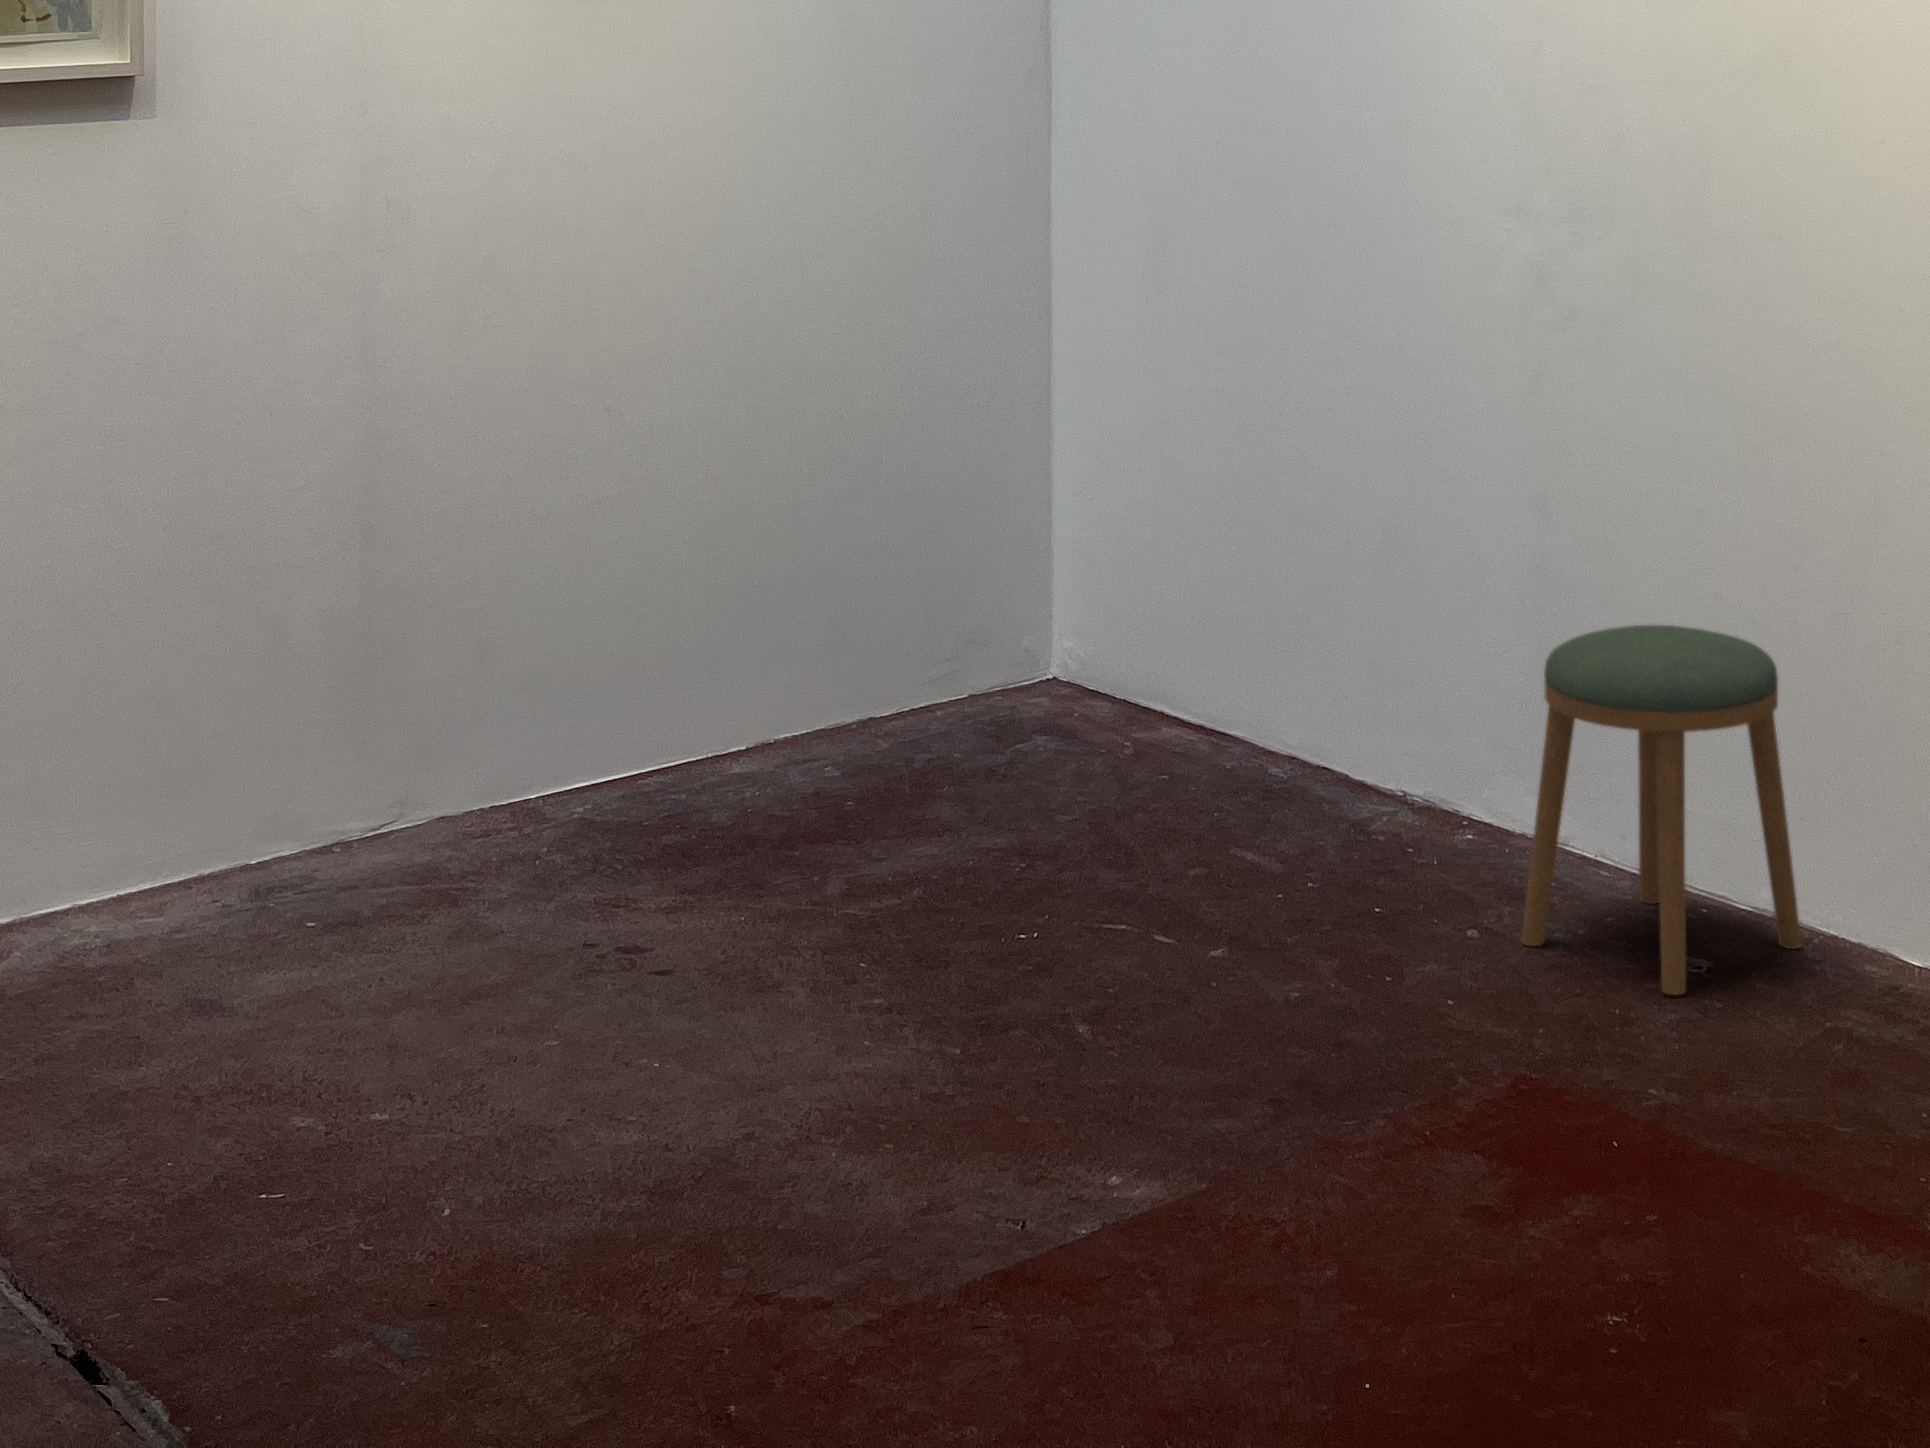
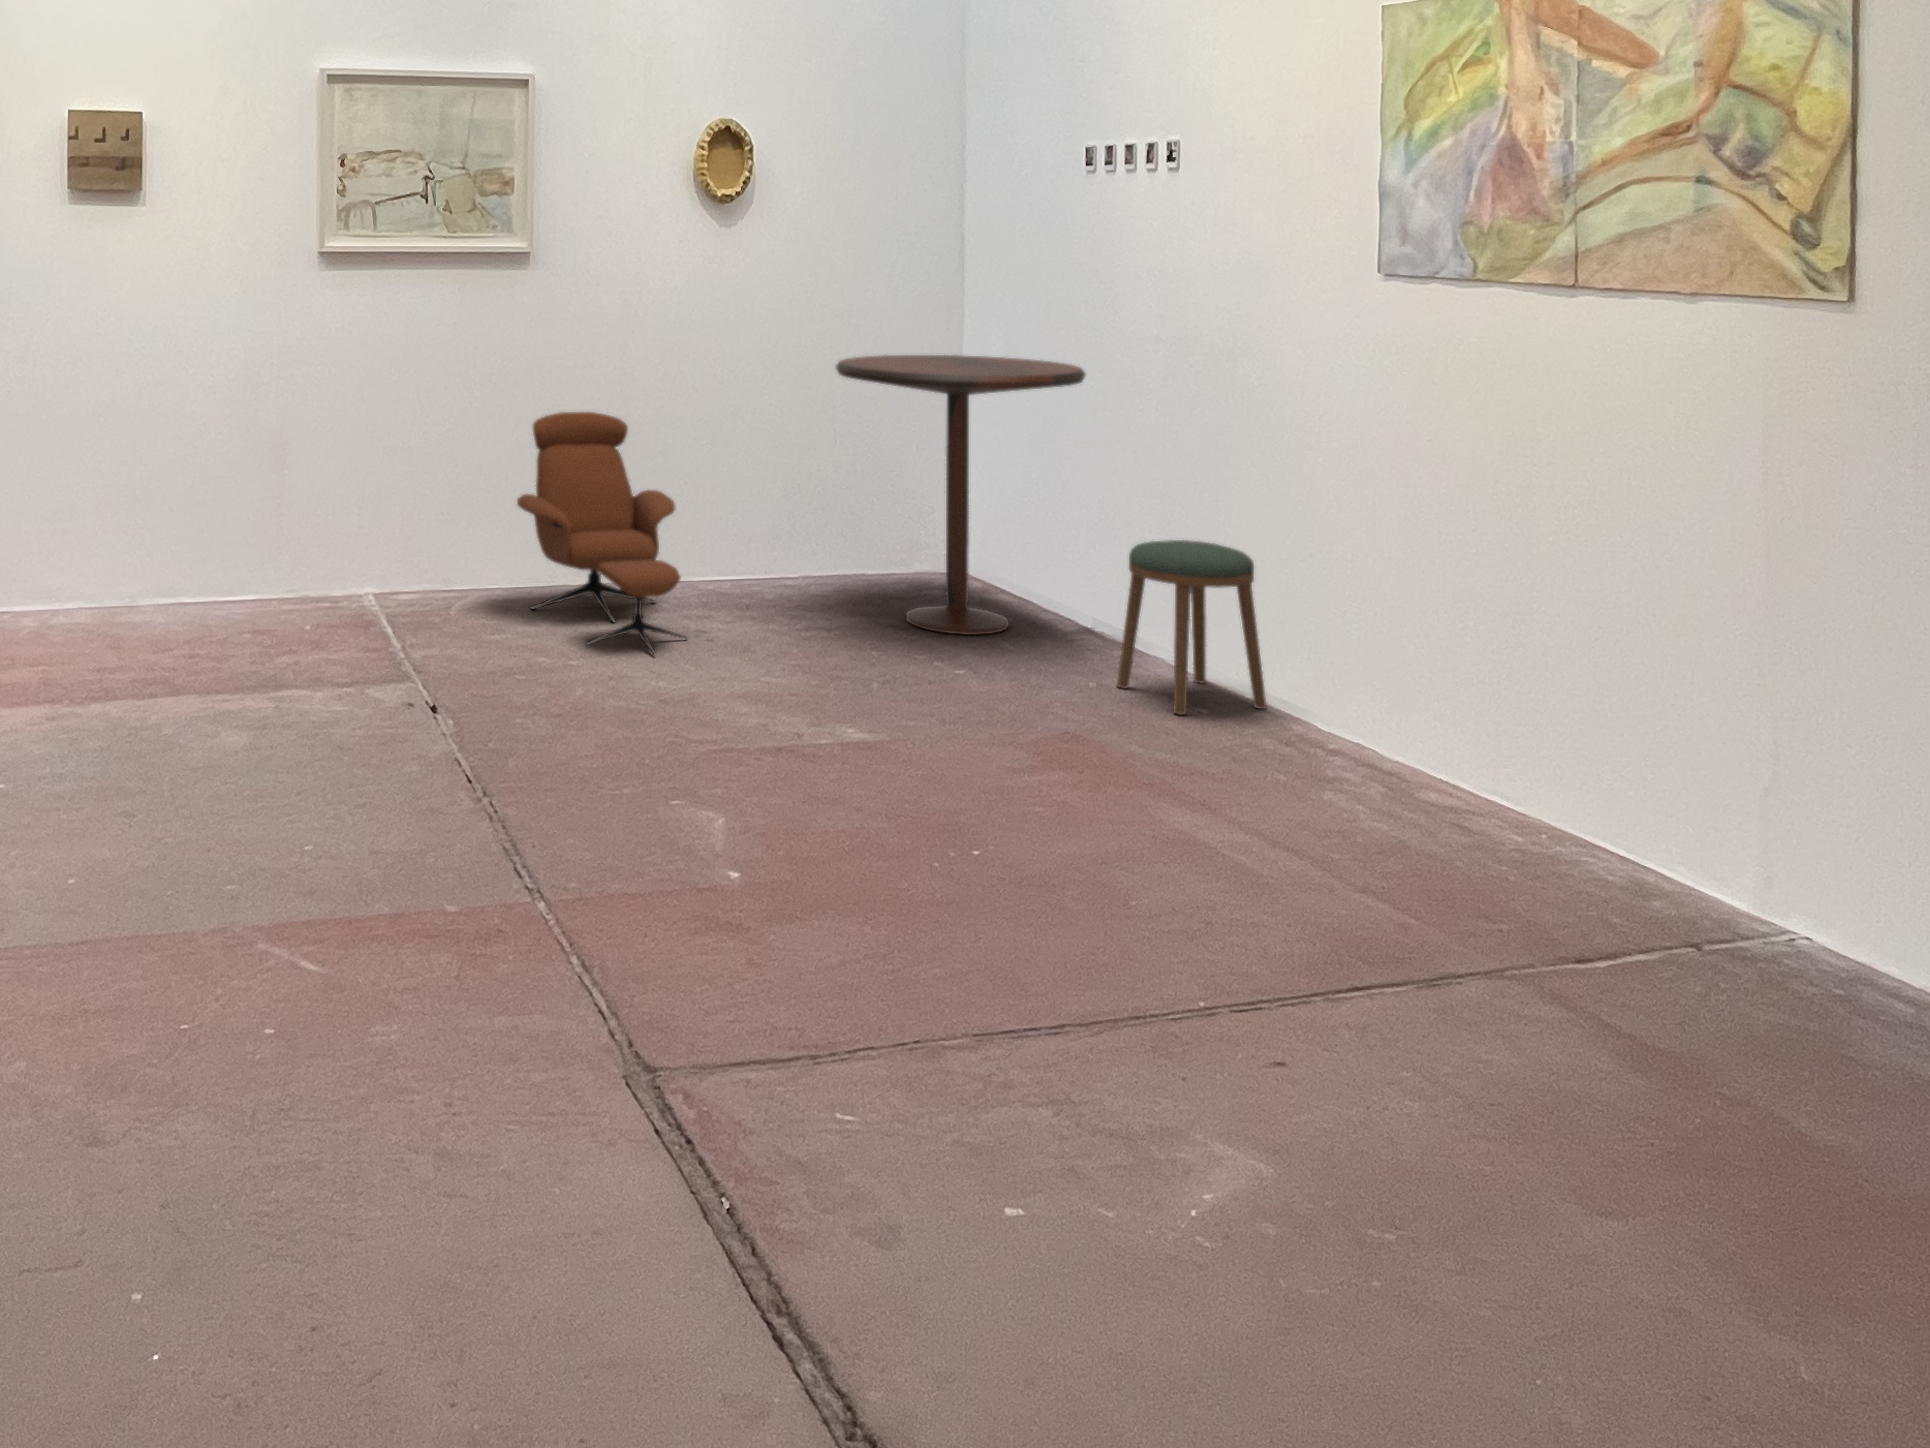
pedestal table: none [871,253,1383,861] -> present [836,355,1086,635]
lounge chair: none [130,450,603,1051] -> present [517,412,687,656]

